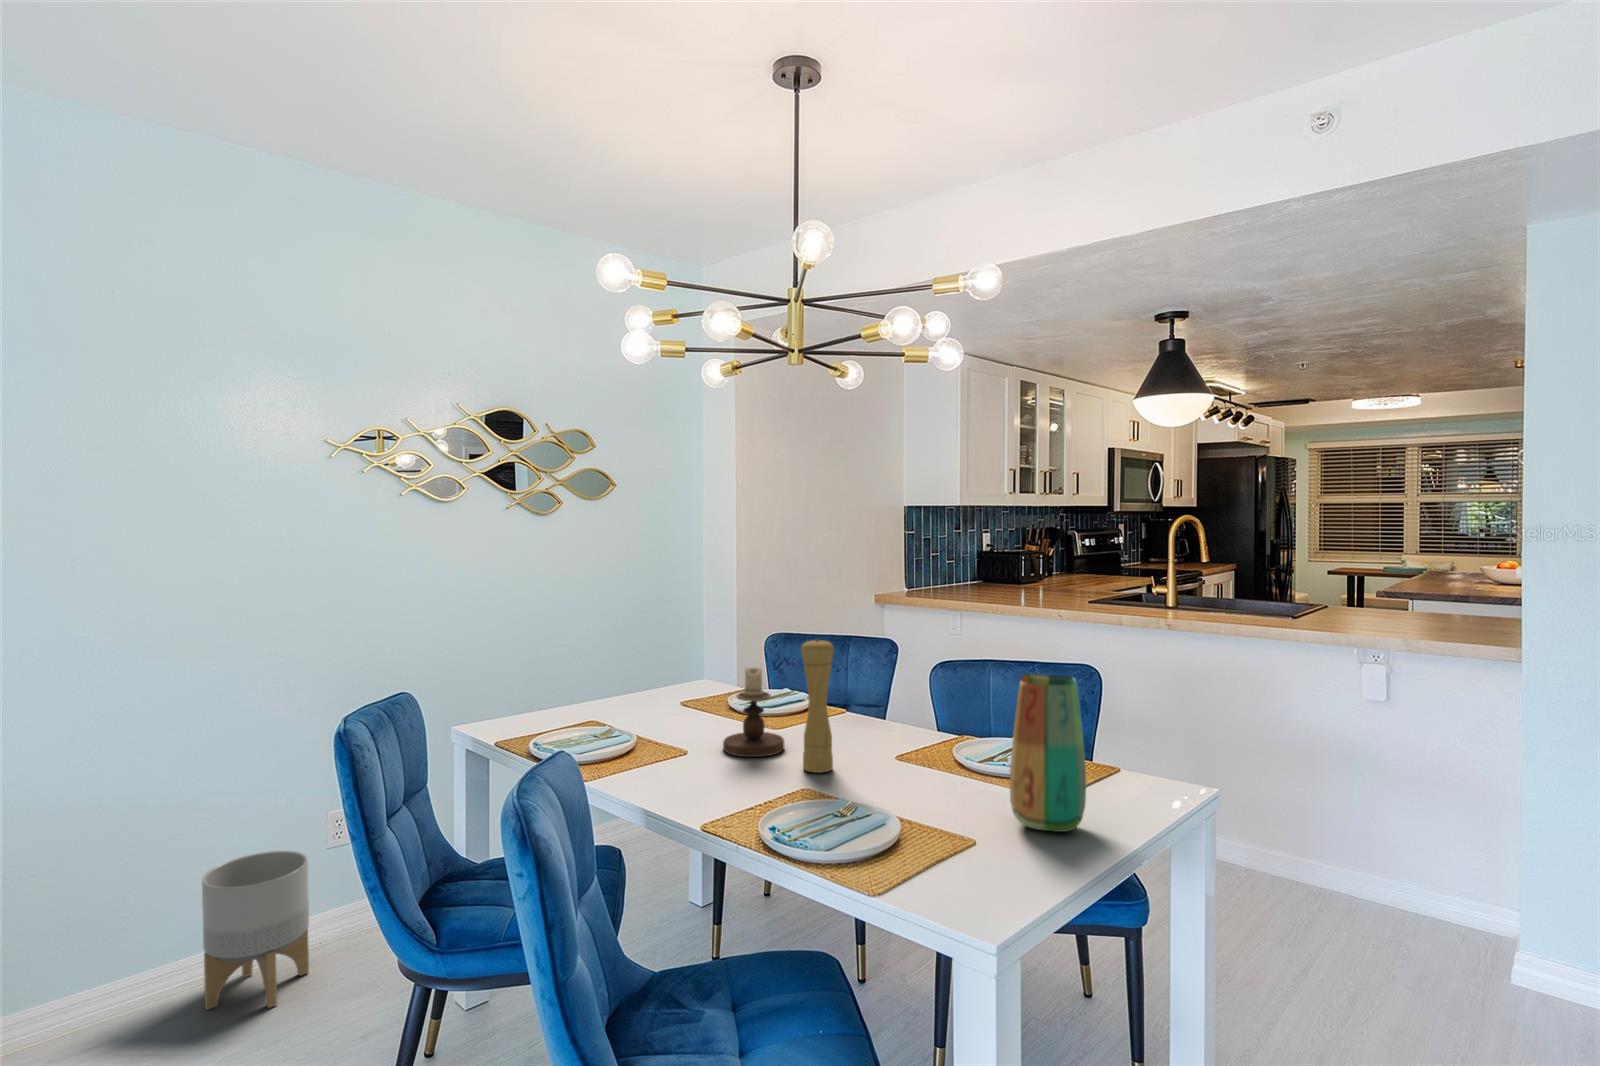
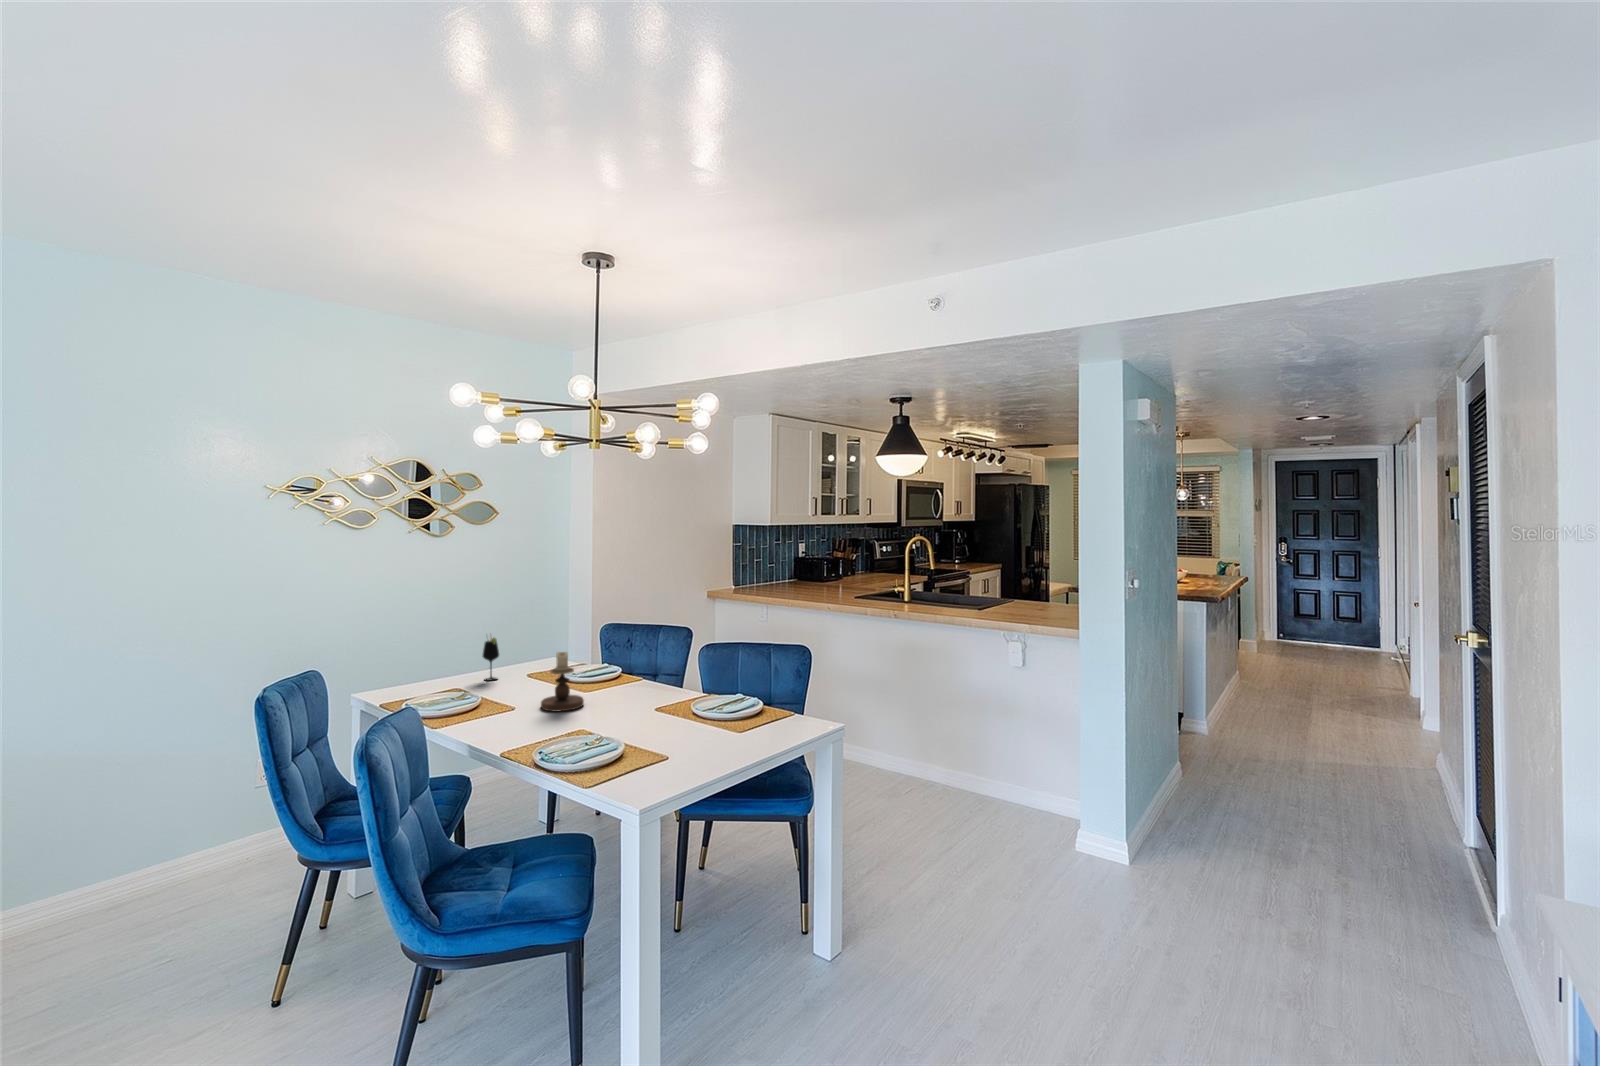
pepper mill: present [801,639,834,773] -> none [587,633,609,720]
wine glass: none [623,643,645,710] -> present [482,638,499,681]
vase: present [1010,674,1086,832] -> none [696,657,744,752]
planter: present [202,851,309,1010] -> none [159,786,243,900]

